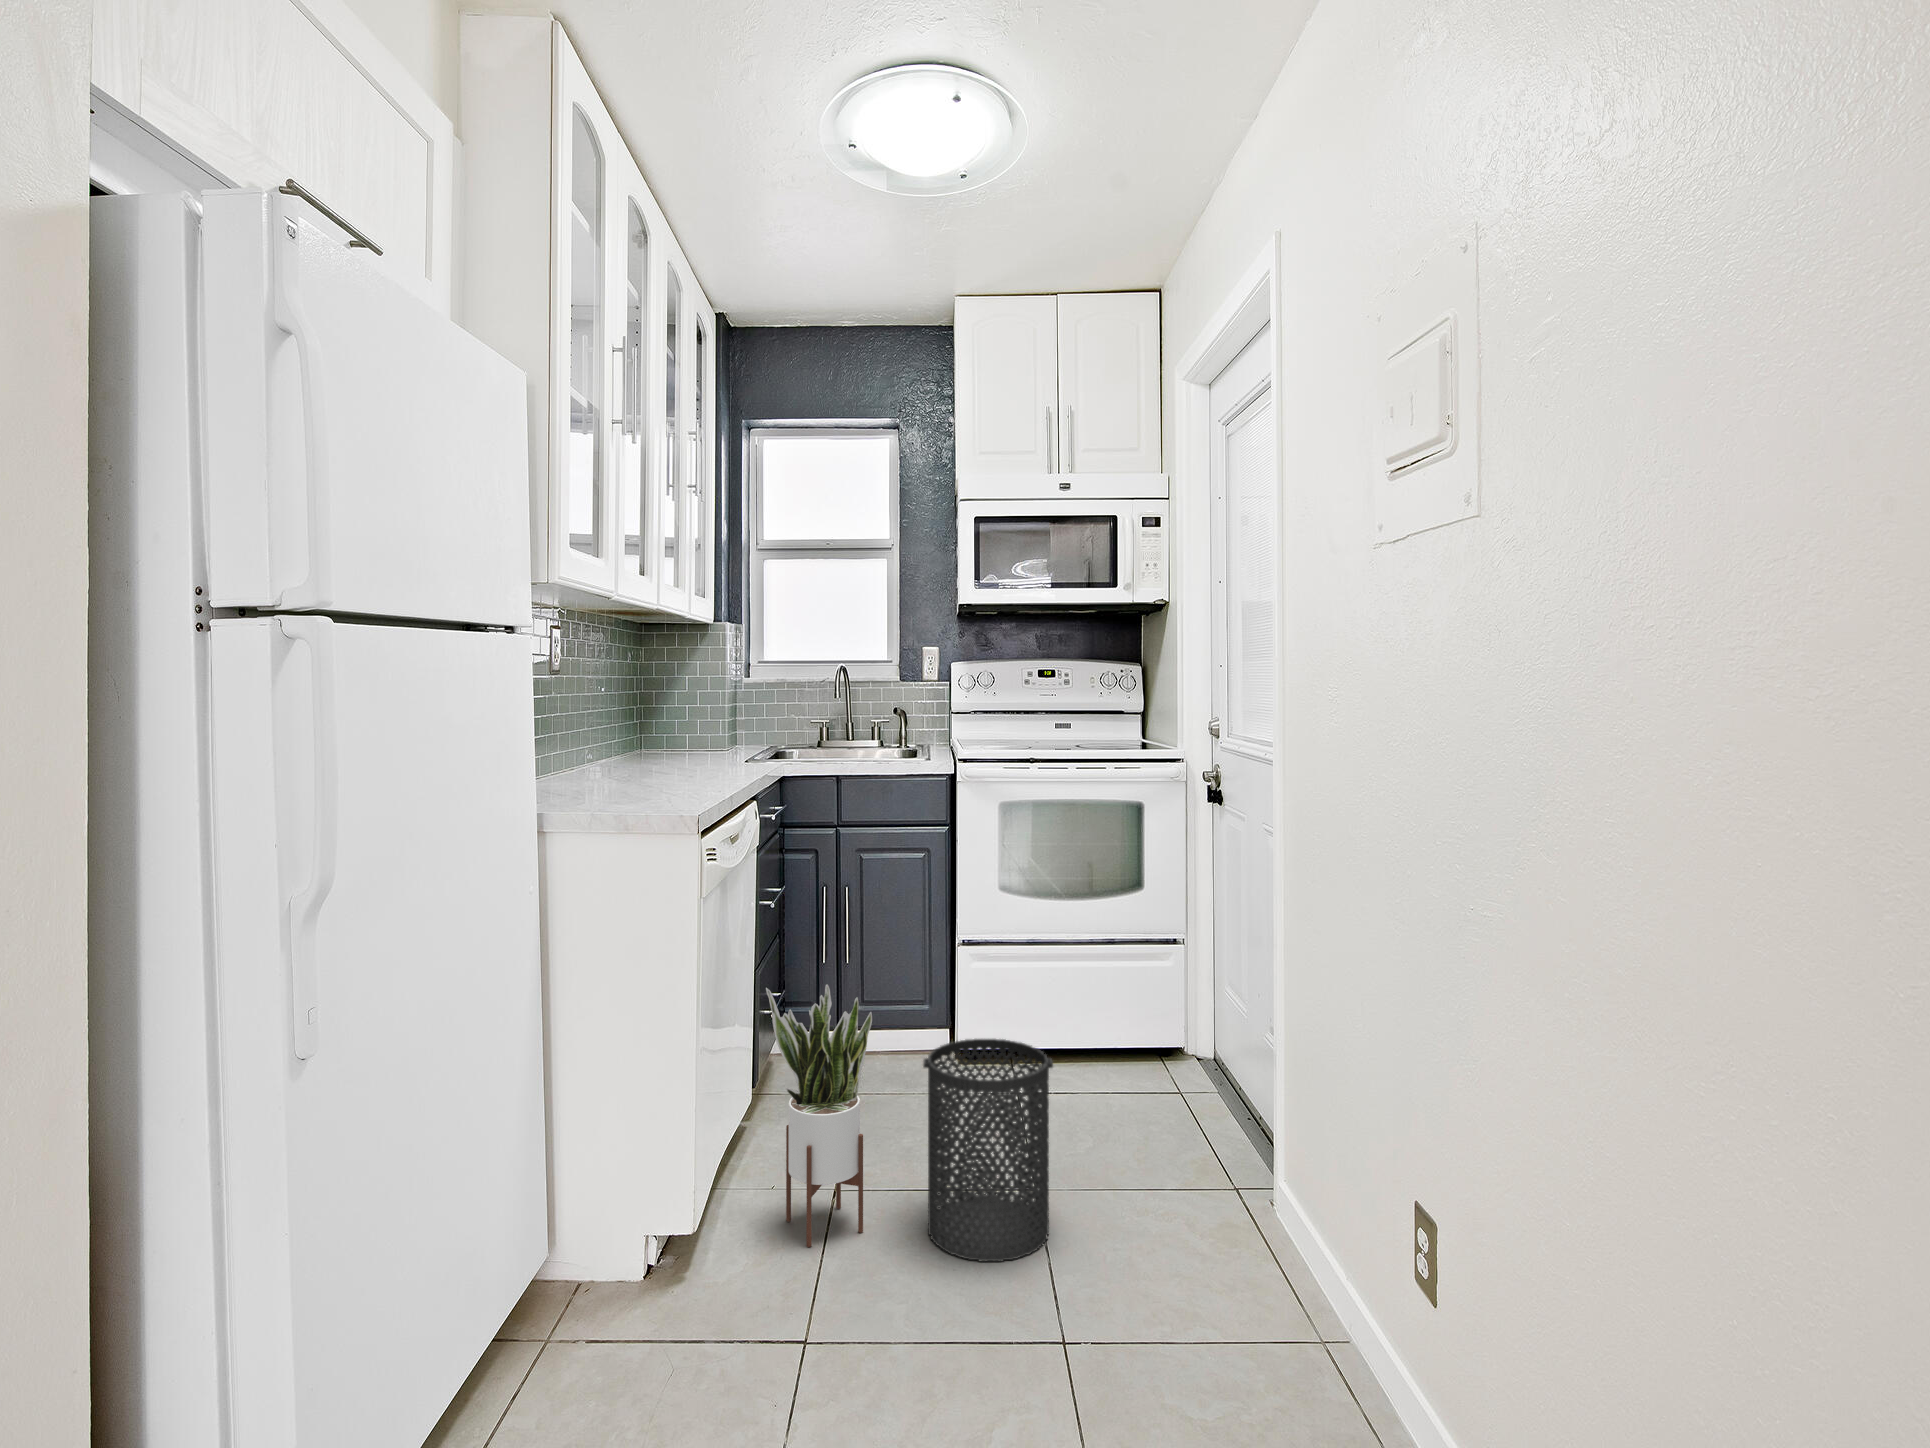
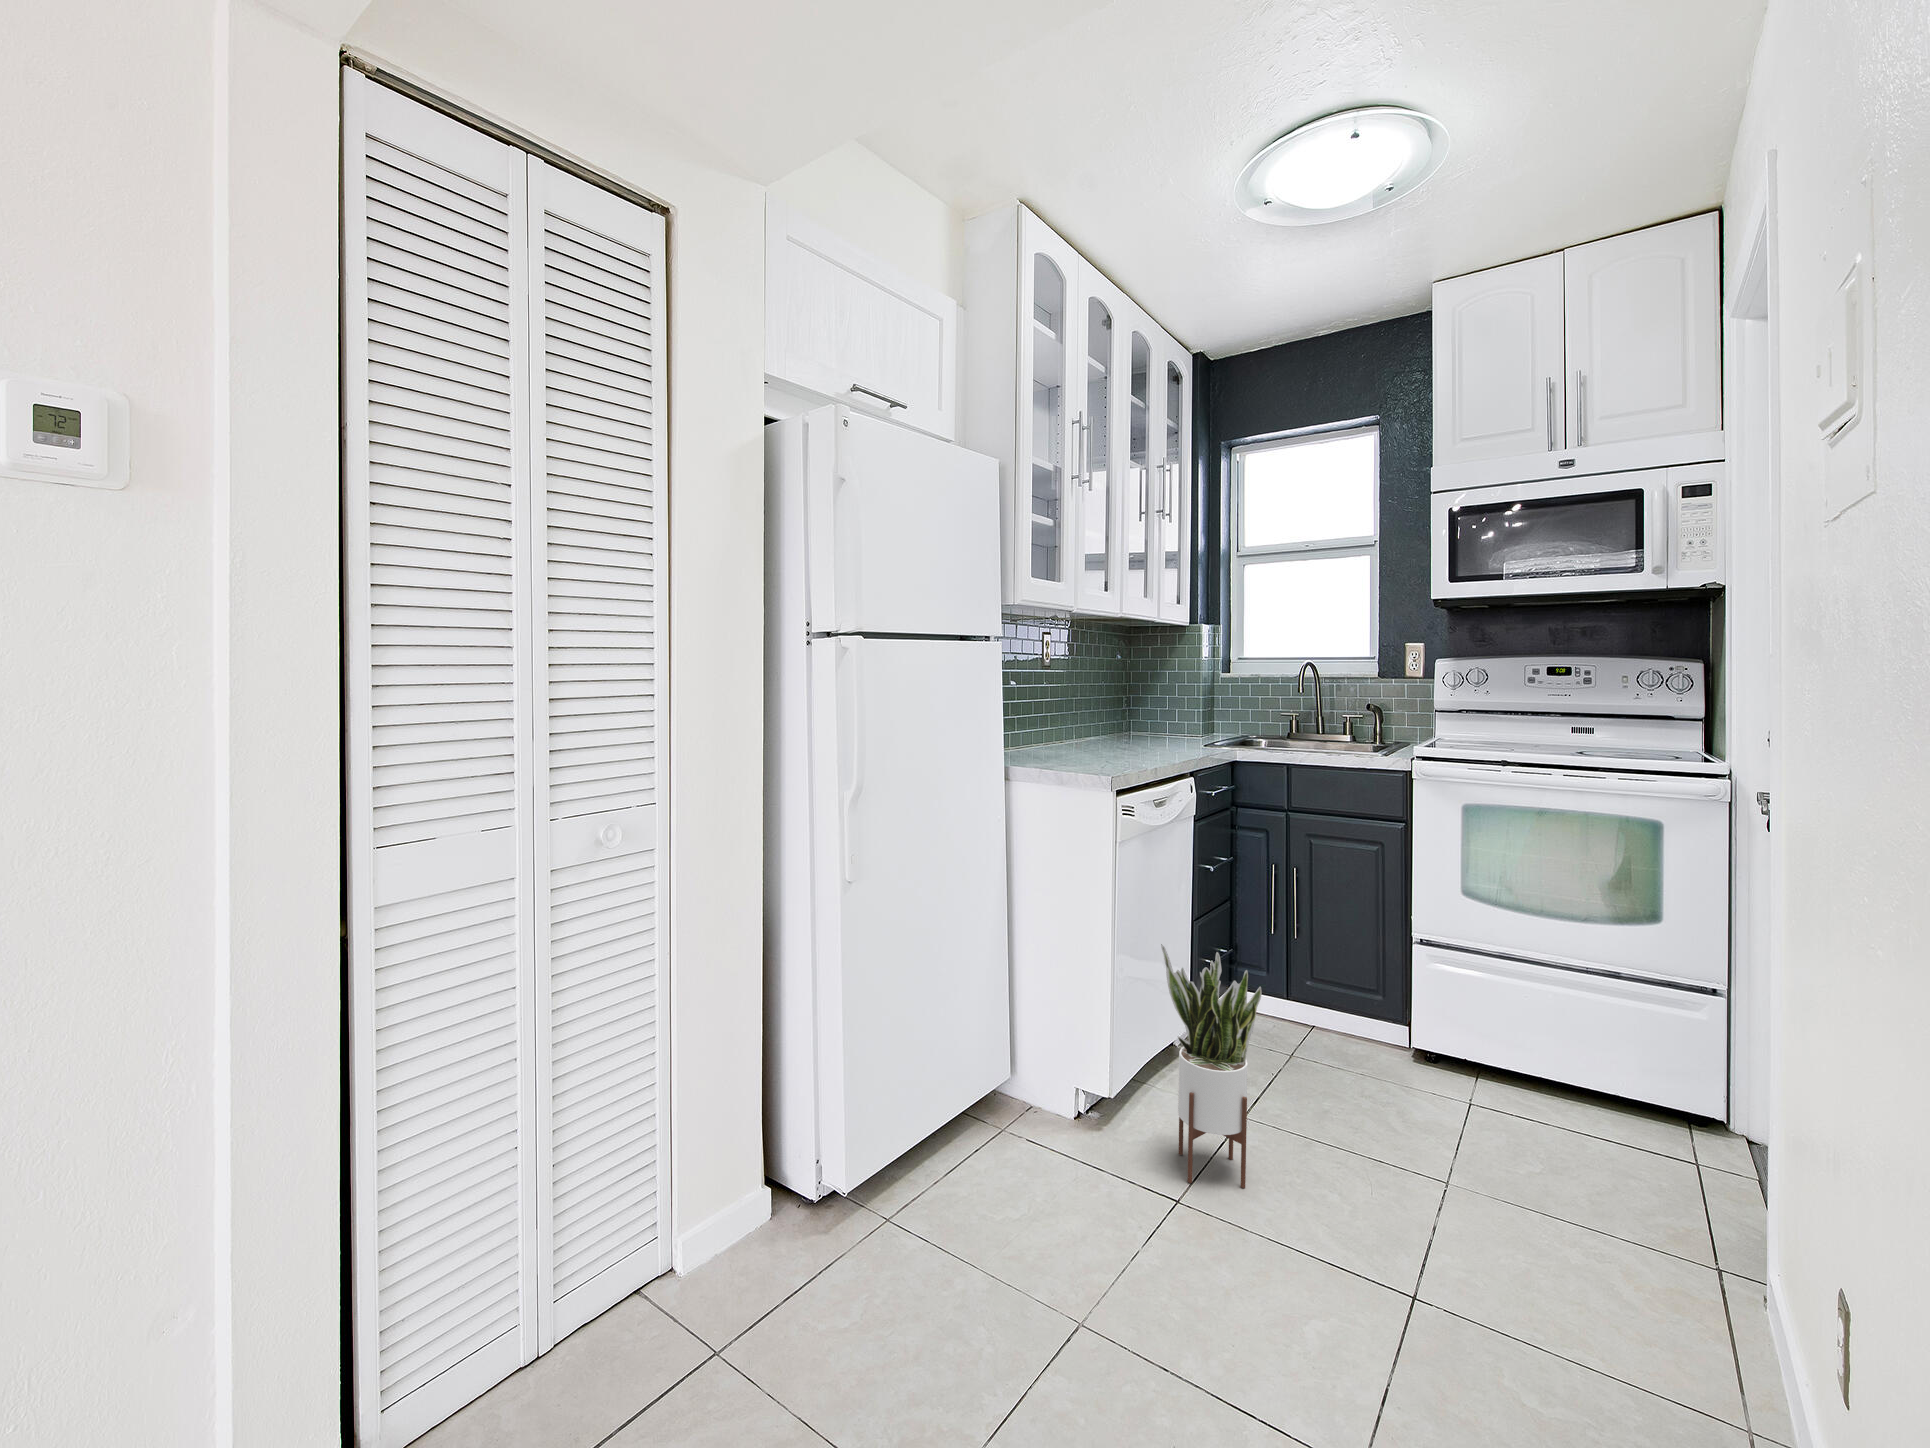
trash can: present [923,1039,1053,1261] -> none [1308,1035,1458,1275]

